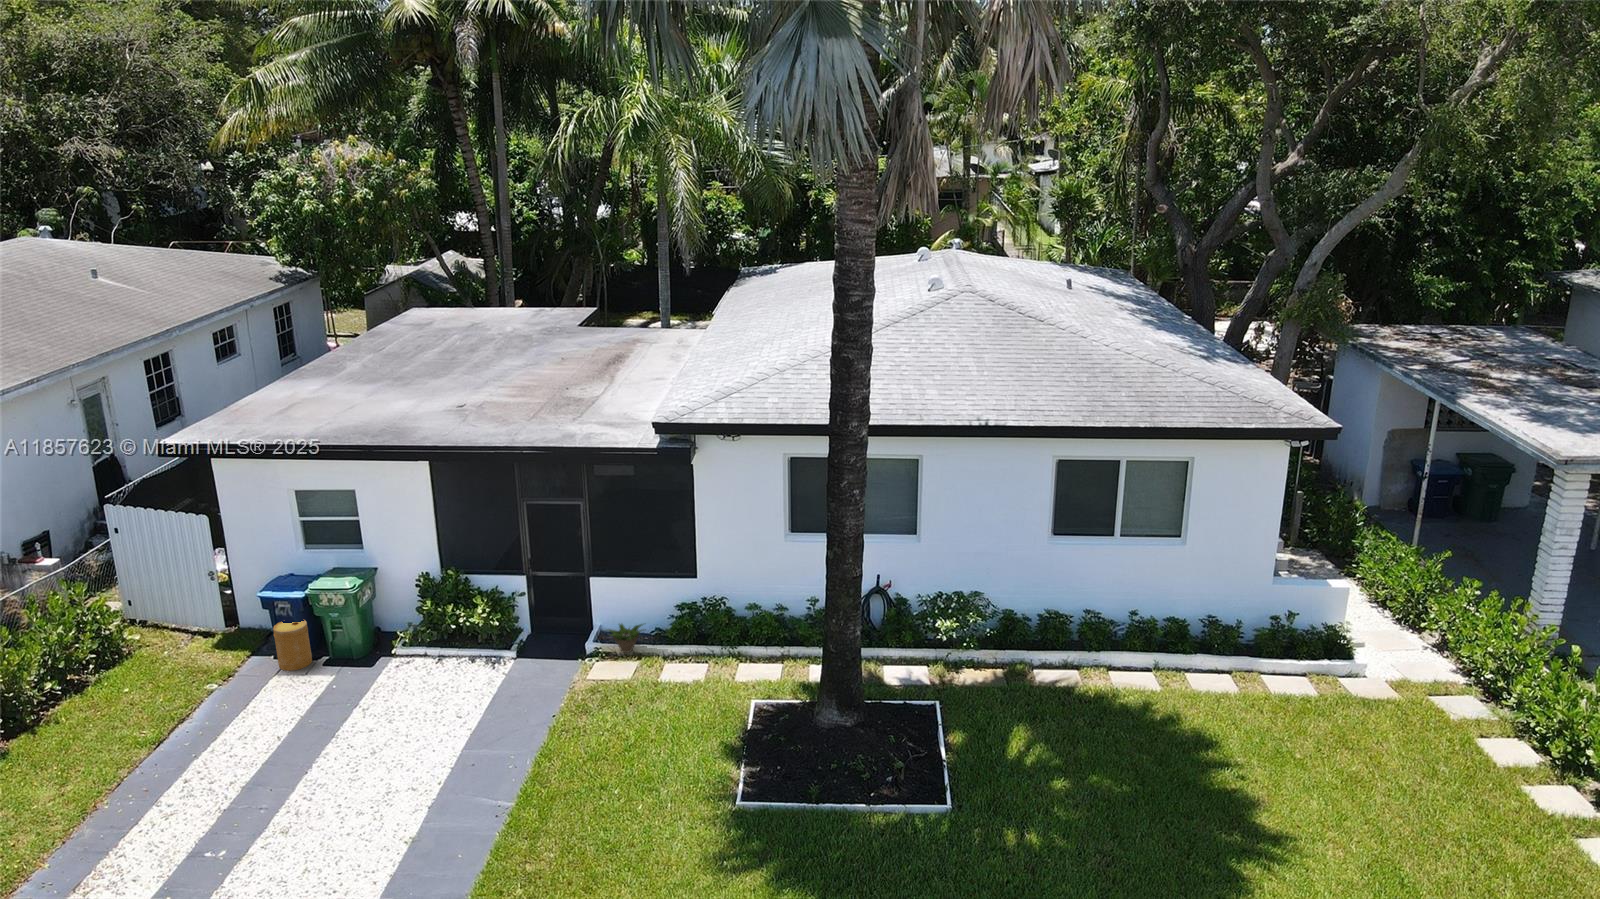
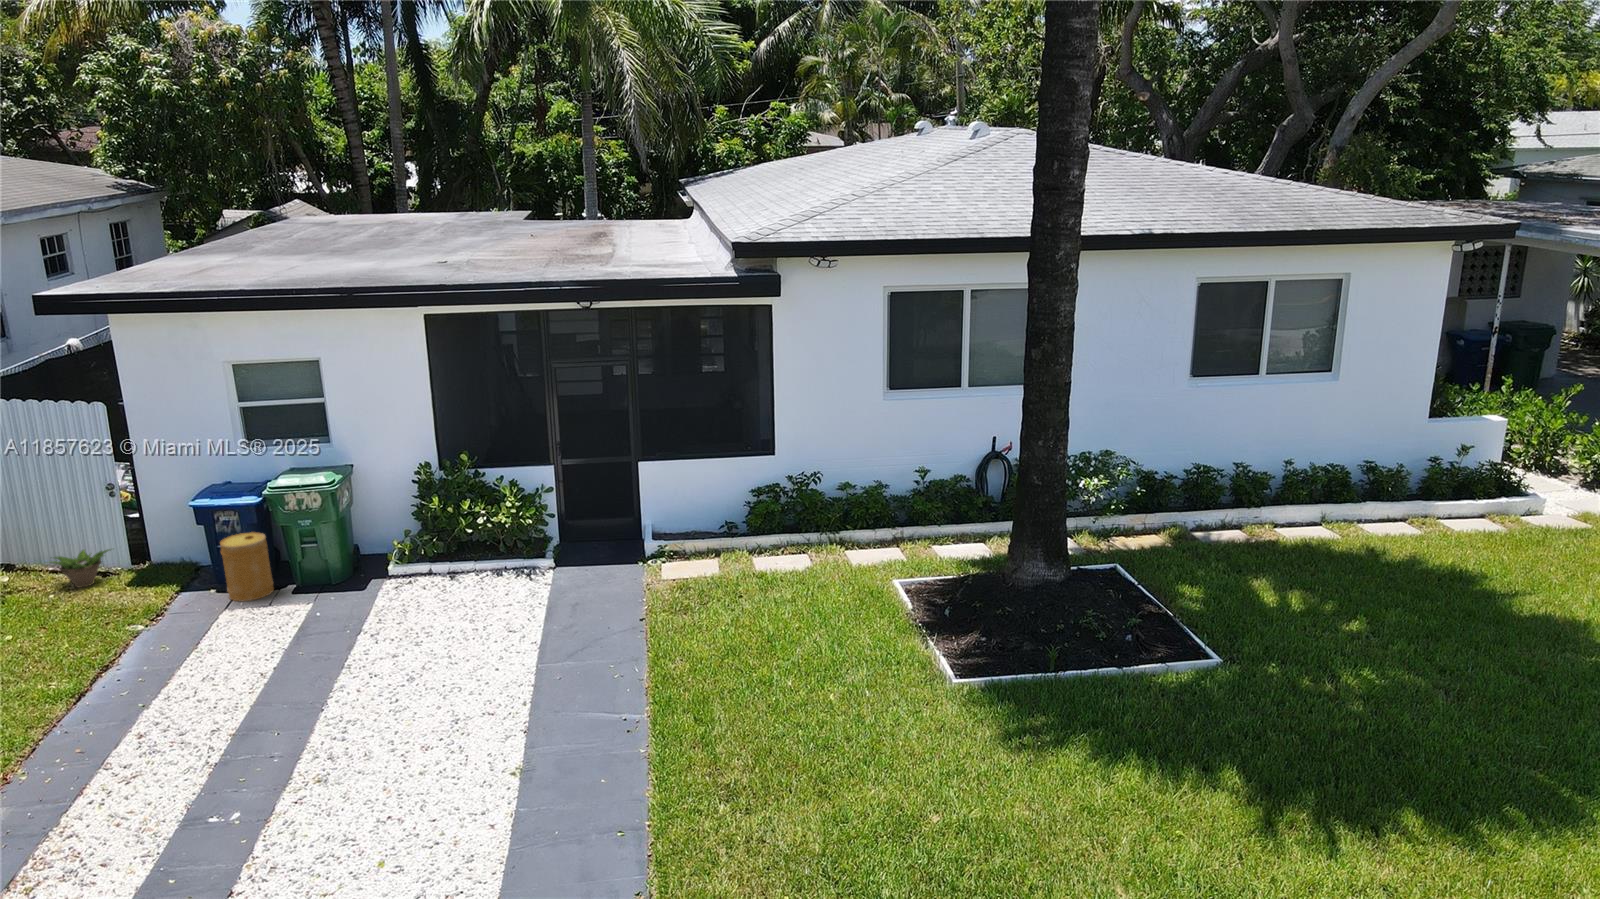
decorative plant: present [608,624,646,653] -> present [50,549,110,588]

